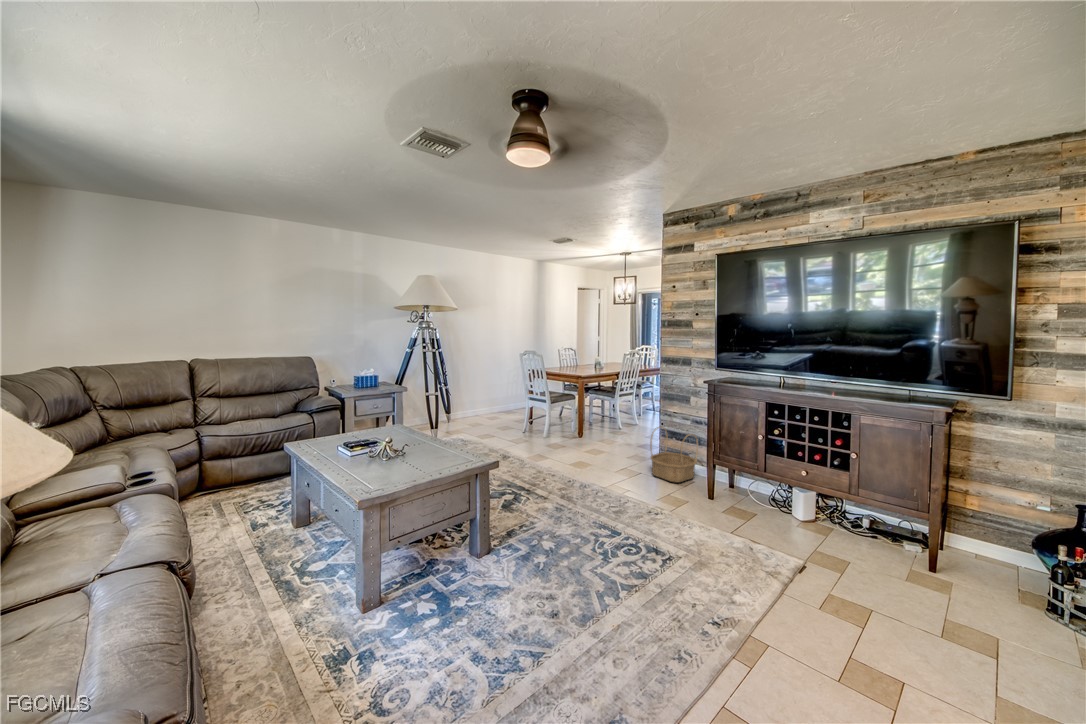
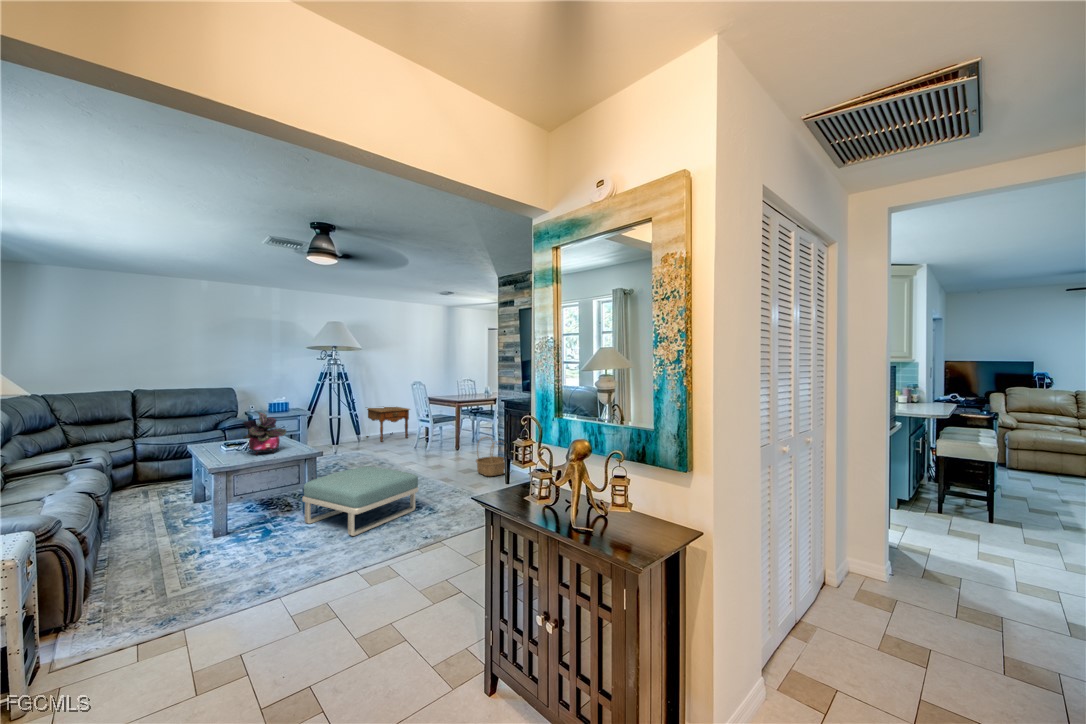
side table: none [453,379,512,424] -> present [366,407,410,442]
potted plant: none [378,398,435,466] -> present [243,412,286,454]
footstool: none [483,479,645,615] -> present [303,467,418,536]

